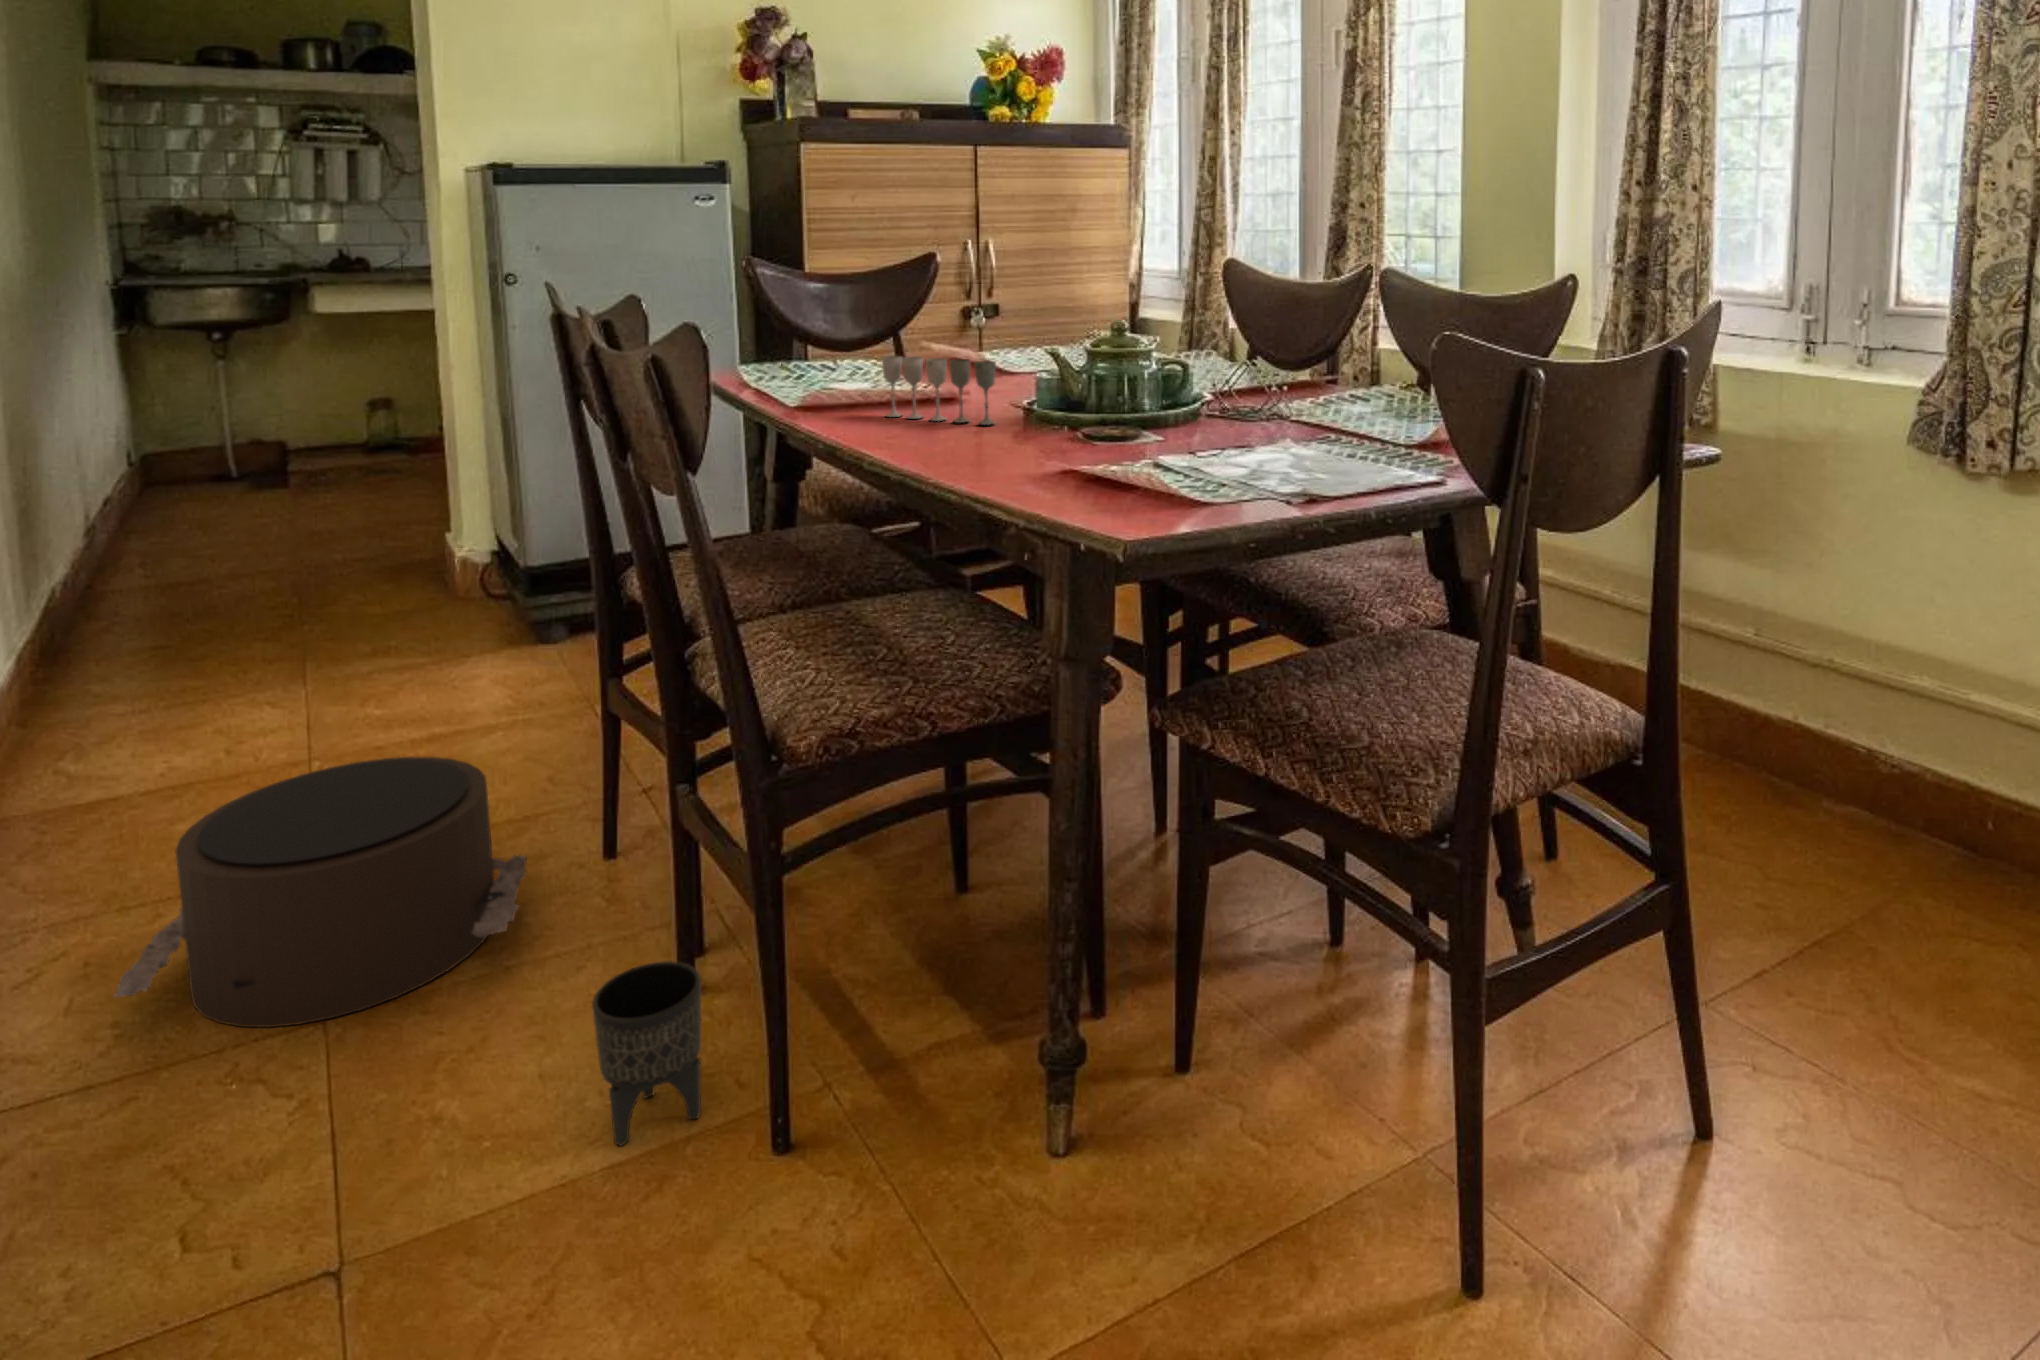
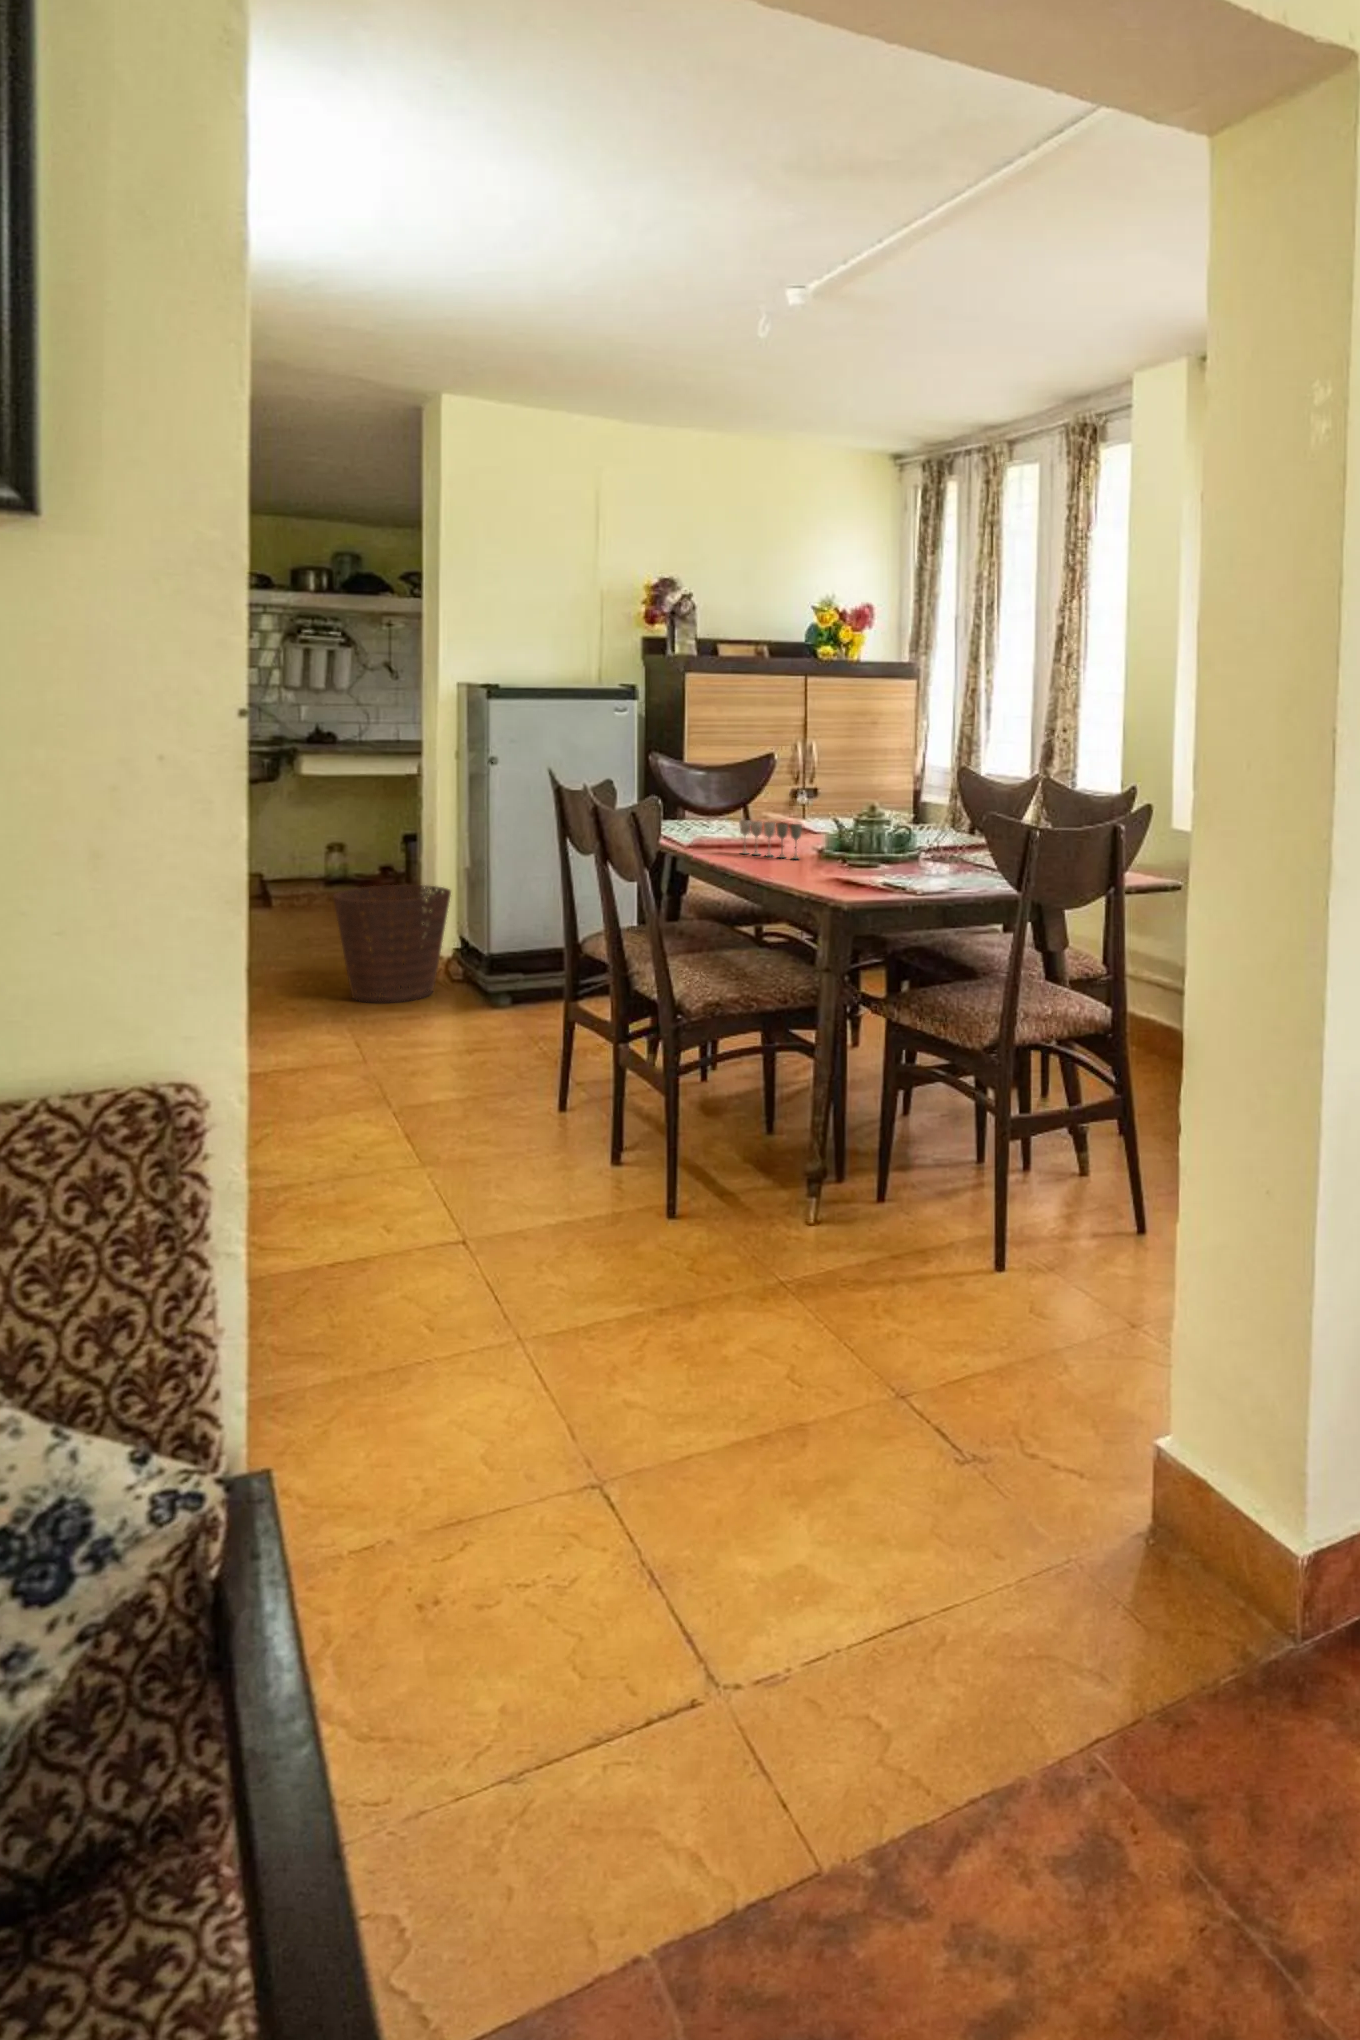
basket: none [288,462,474,640] -> present [333,885,451,1002]
pouf: present [114,757,527,1027] -> none [326,1040,526,1164]
planter: present [592,961,702,1146] -> none [583,1124,636,1208]

